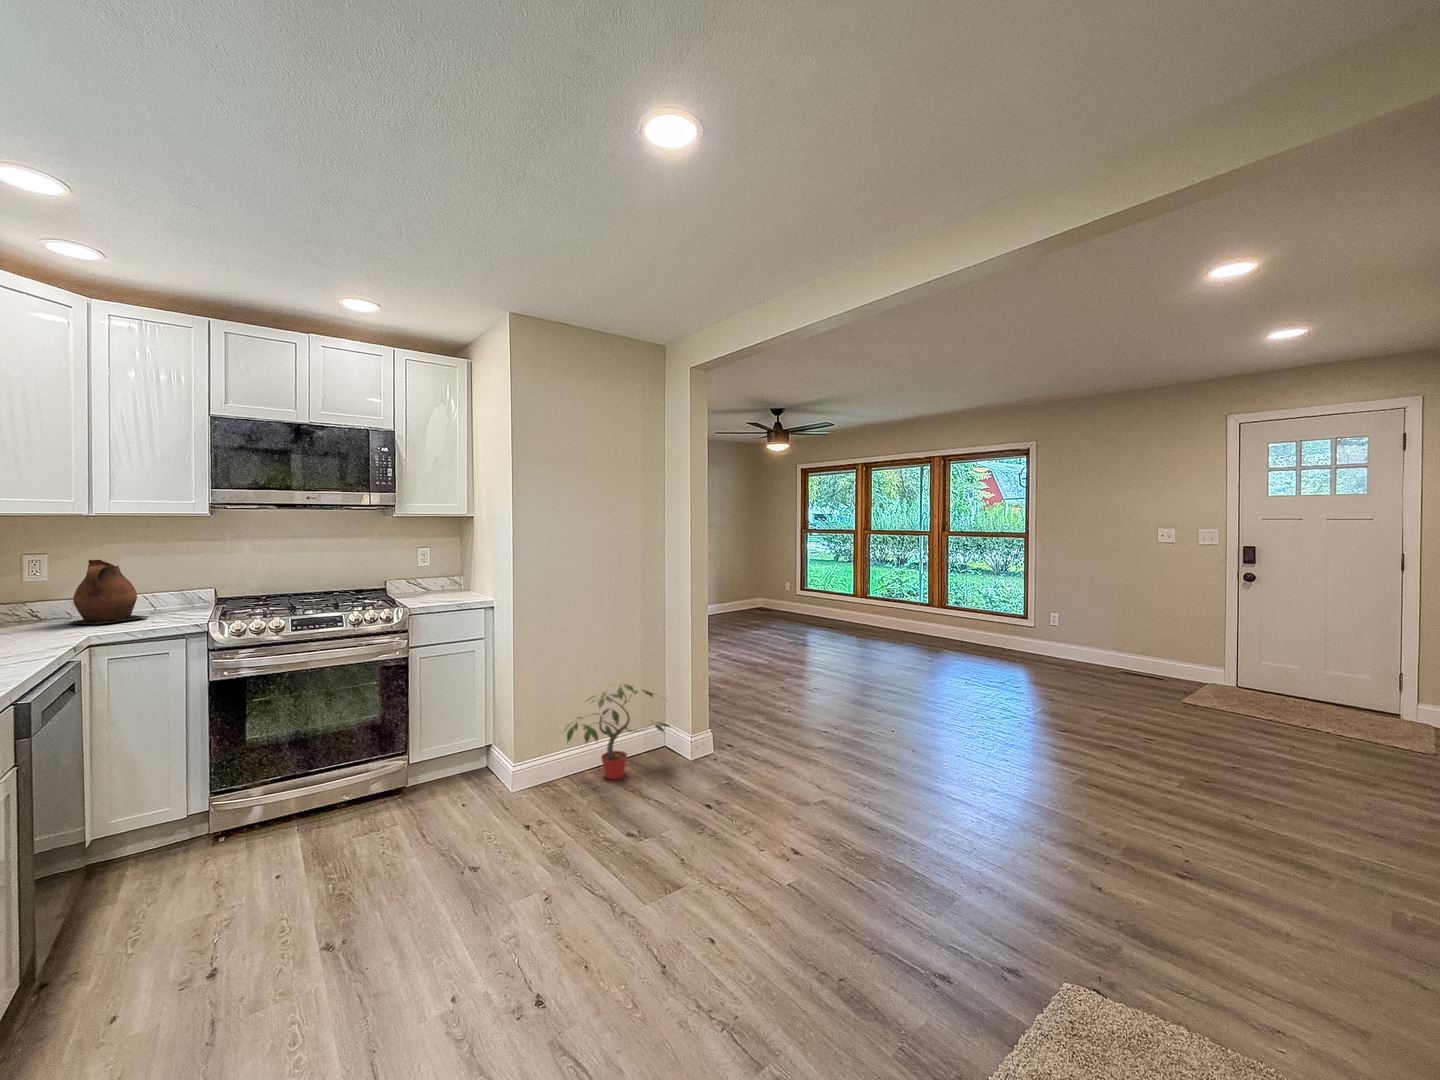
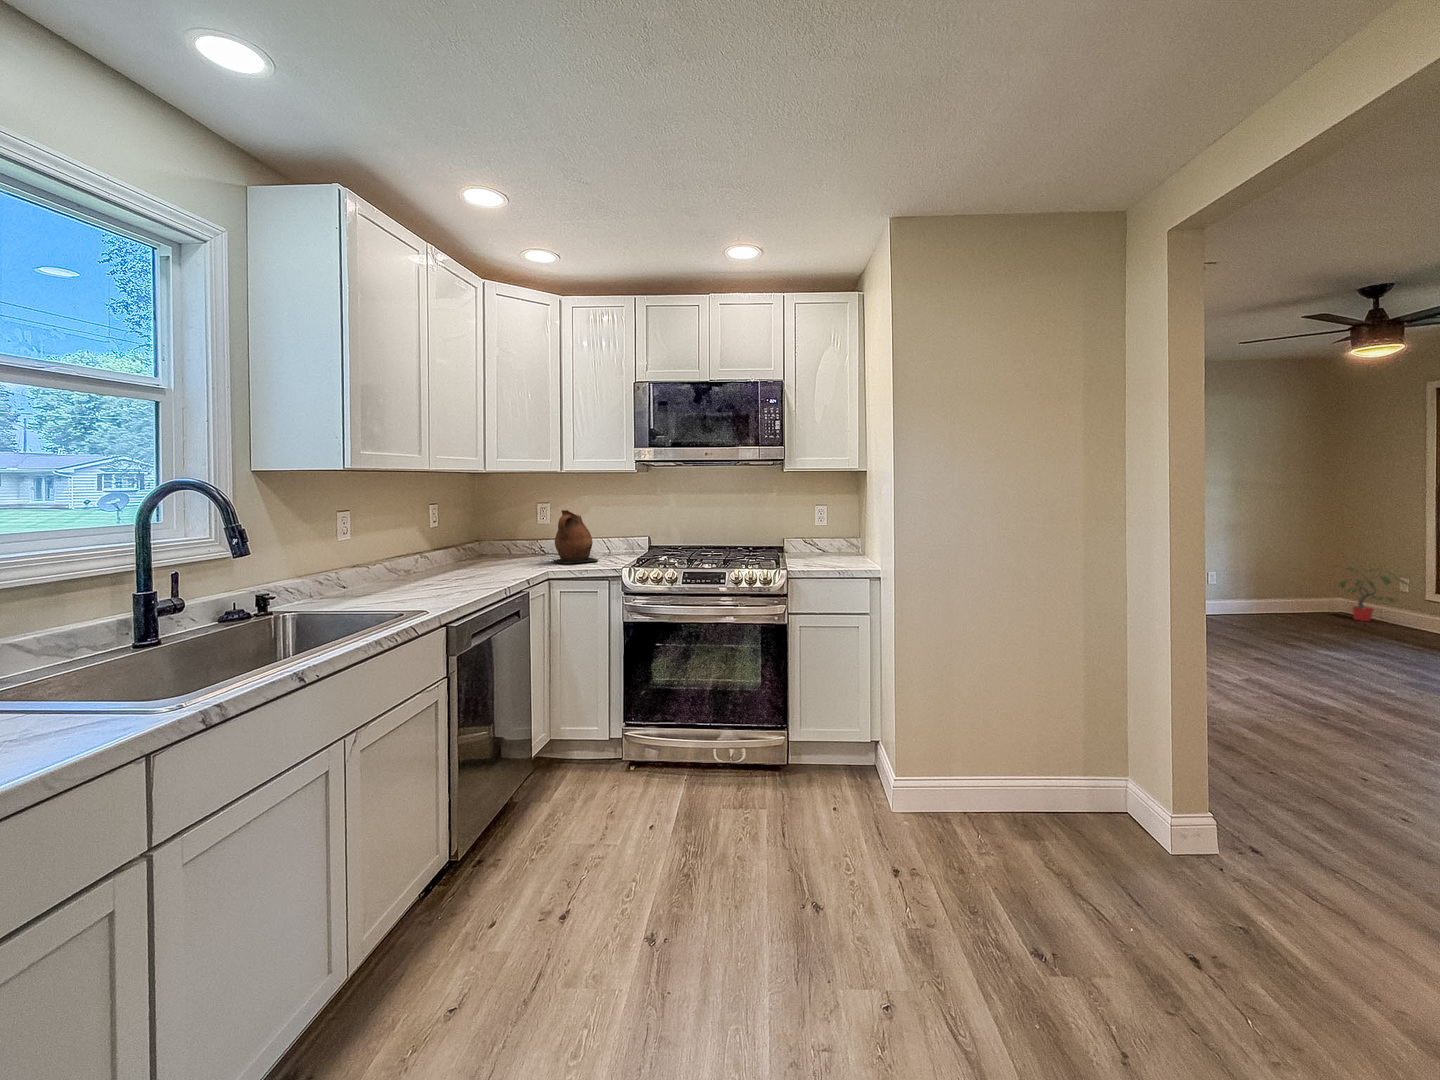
potted plant: present [566,684,670,779] -> present [1333,566,1409,621]

